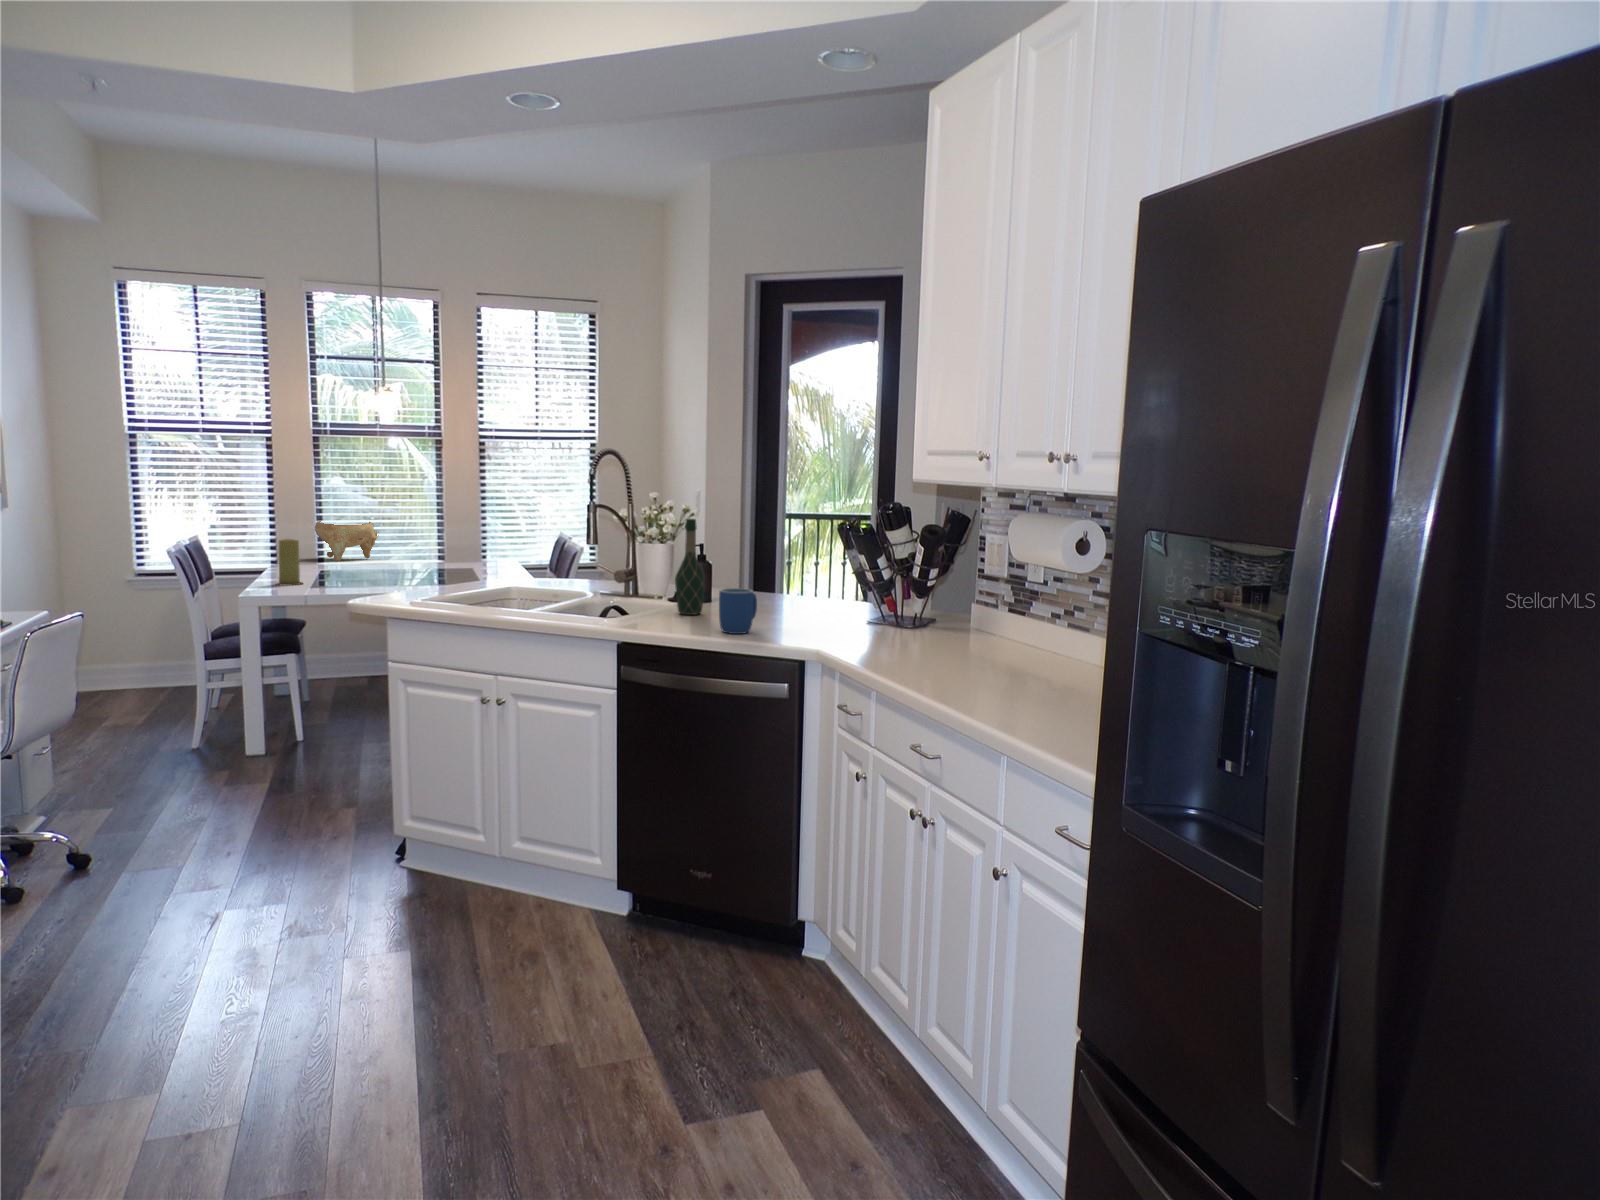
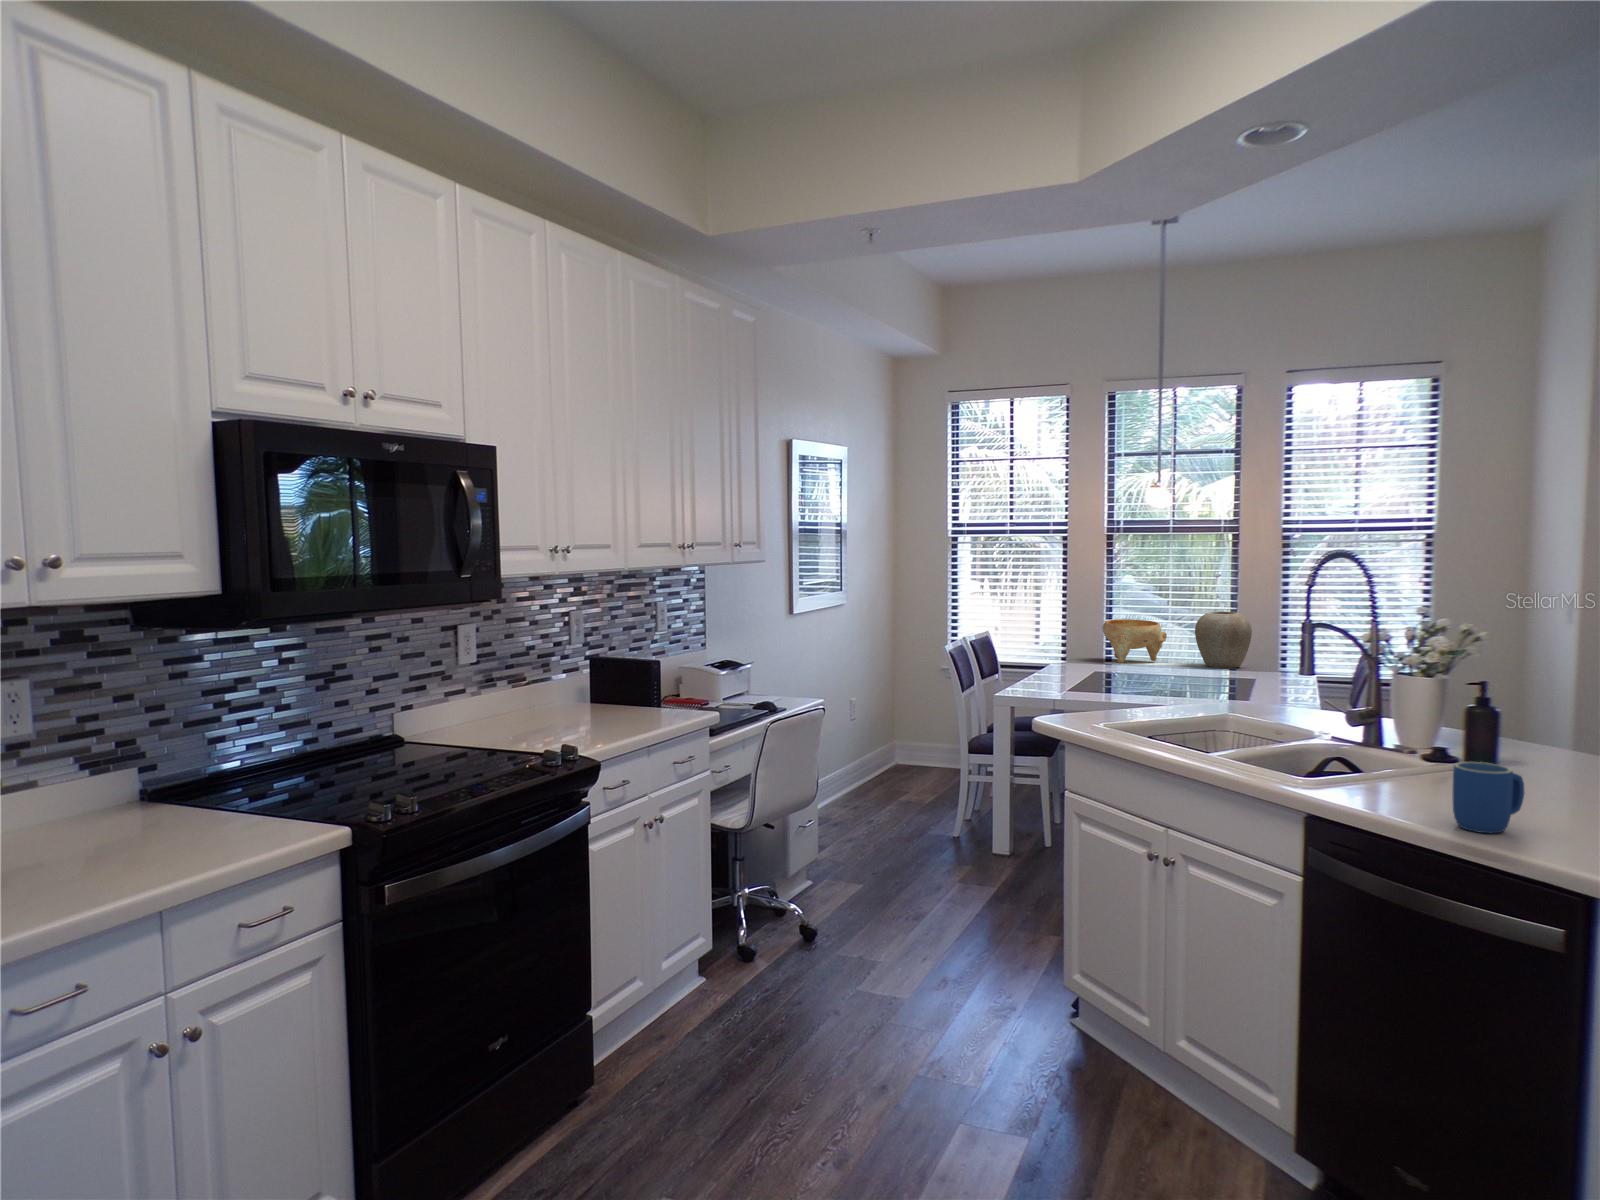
vase: none [406,510,456,560] -> present [1195,612,1252,668]
wine bottle: present [675,519,705,615] -> none [1413,653,1463,789]
candle: present [276,539,302,586] -> none [1028,642,1054,690]

